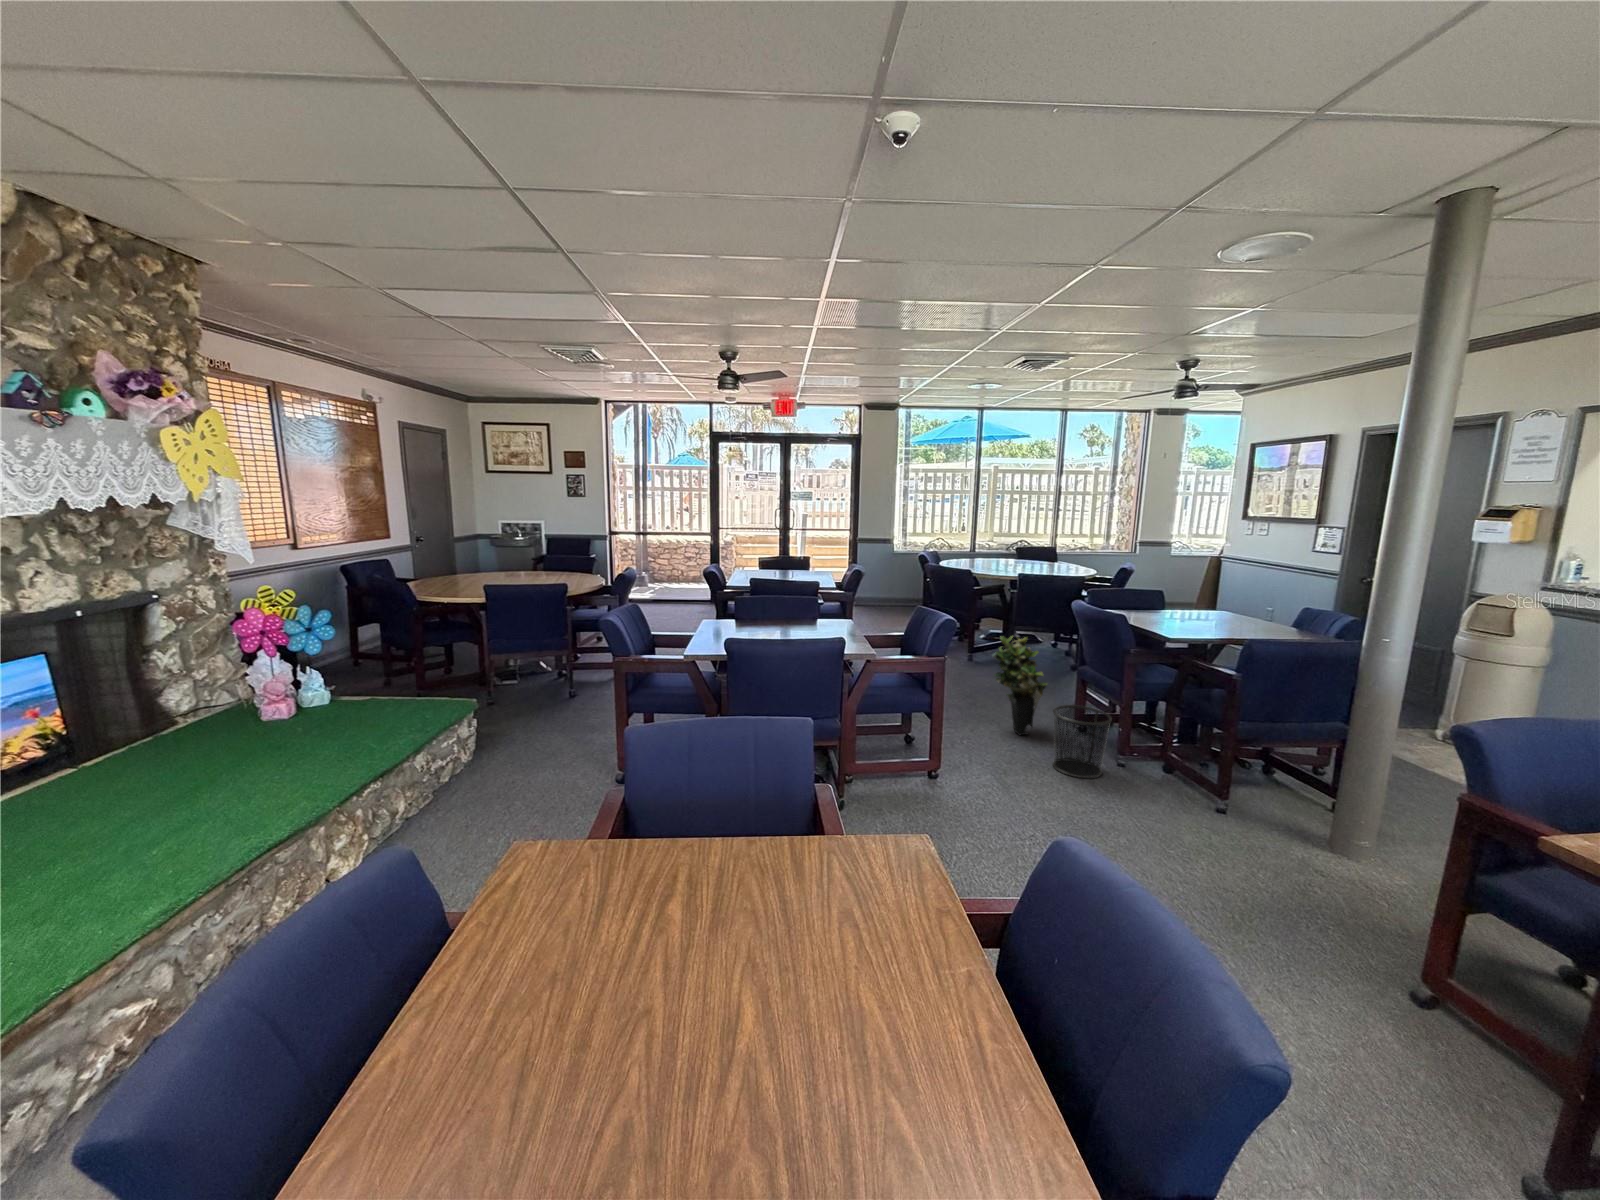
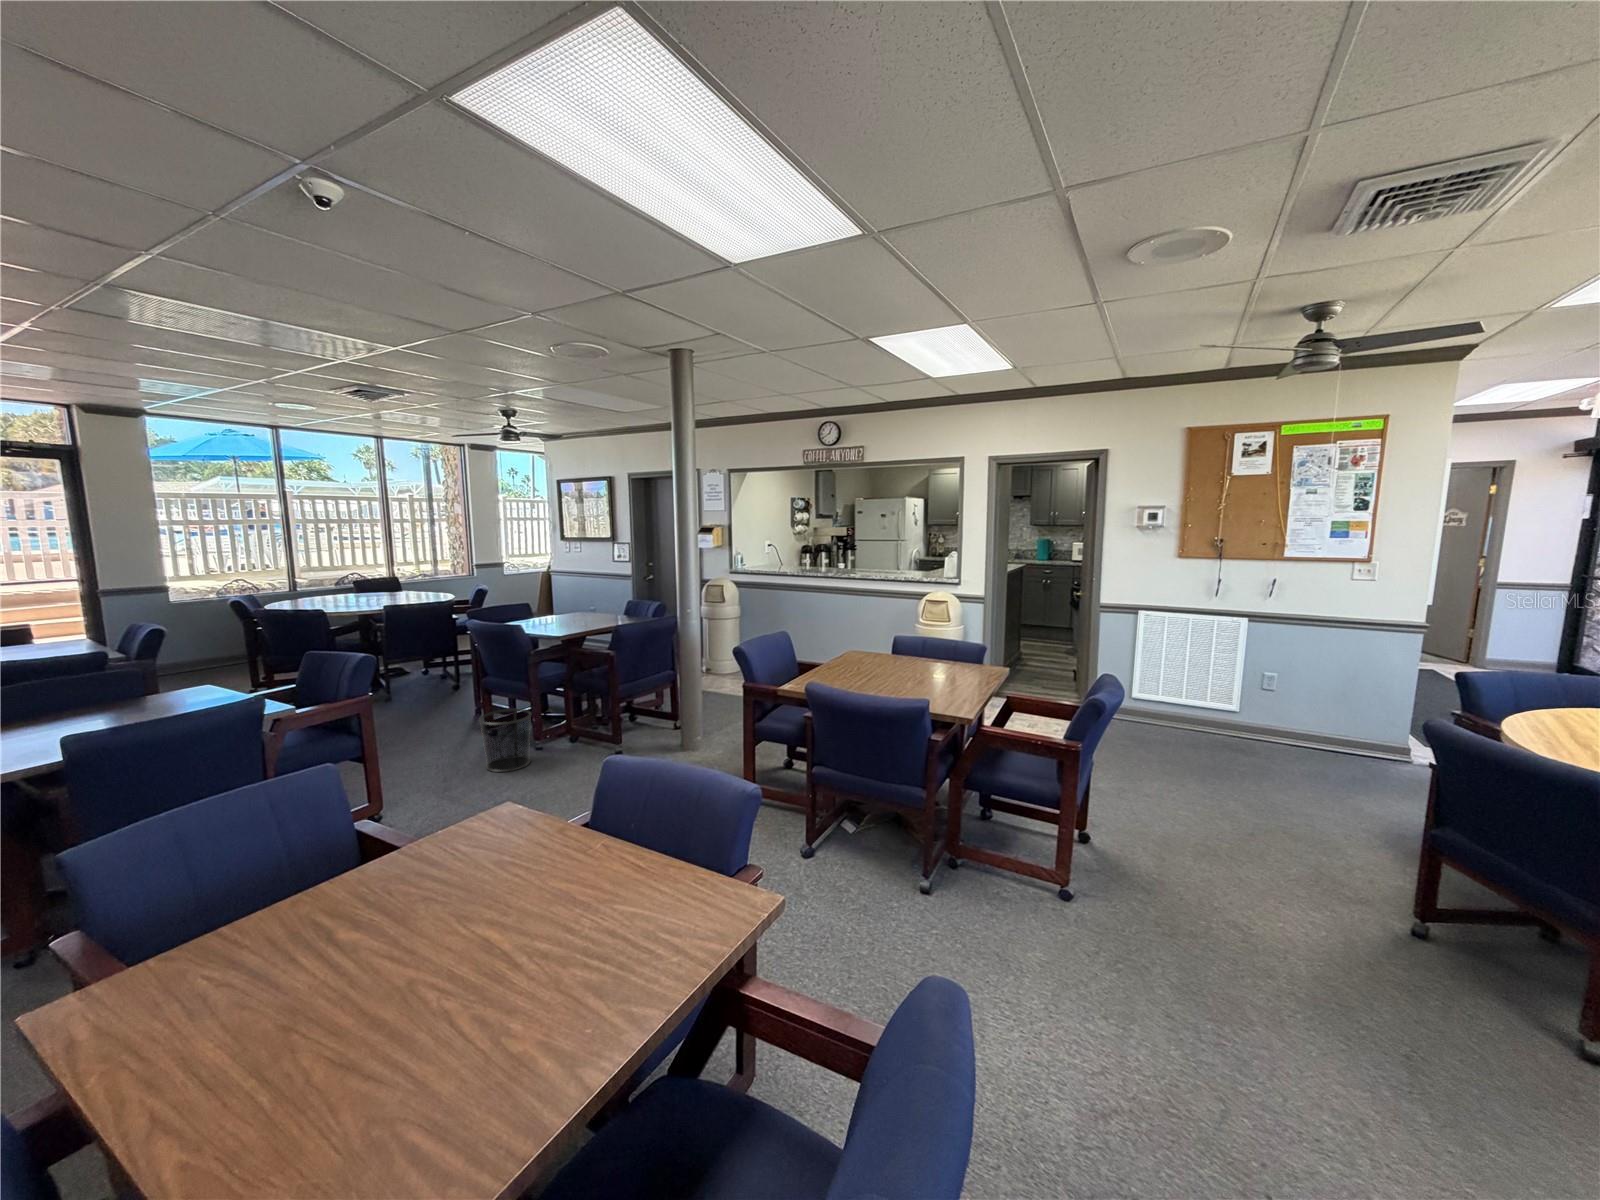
potted plant: present [992,636,1047,735] -> none [395,662,458,757]

